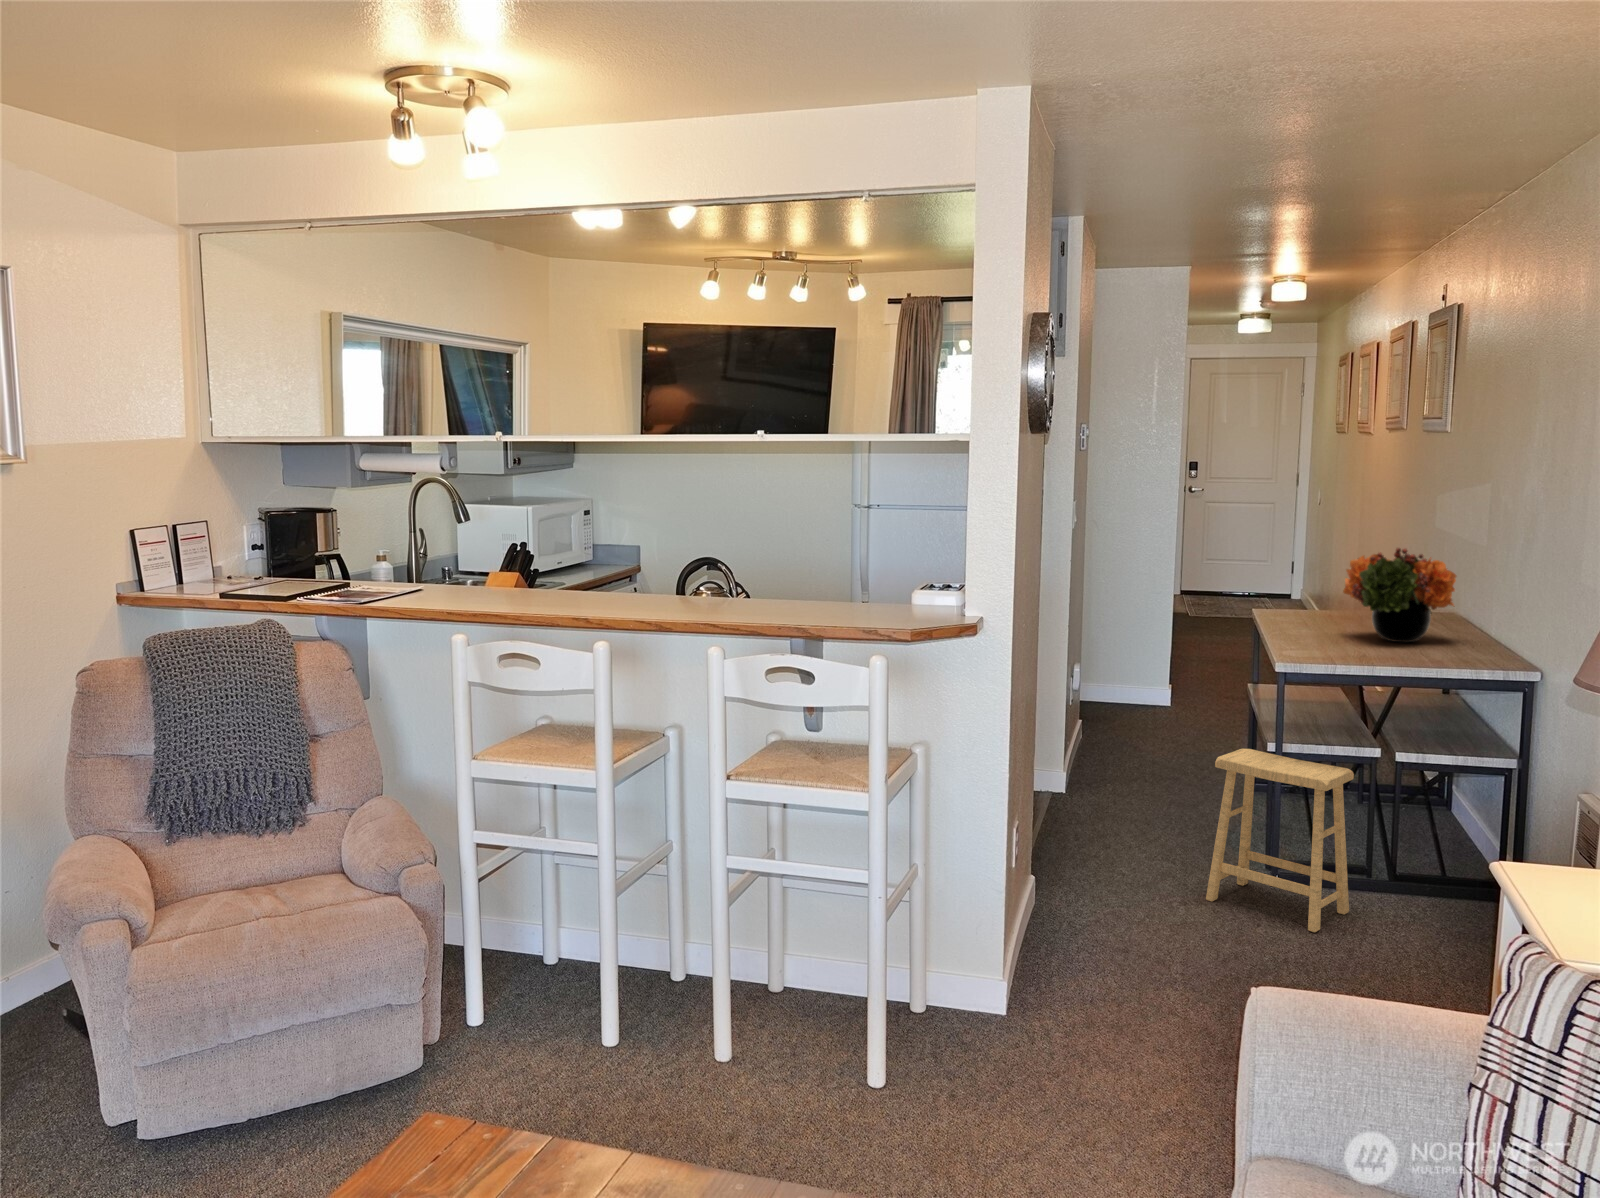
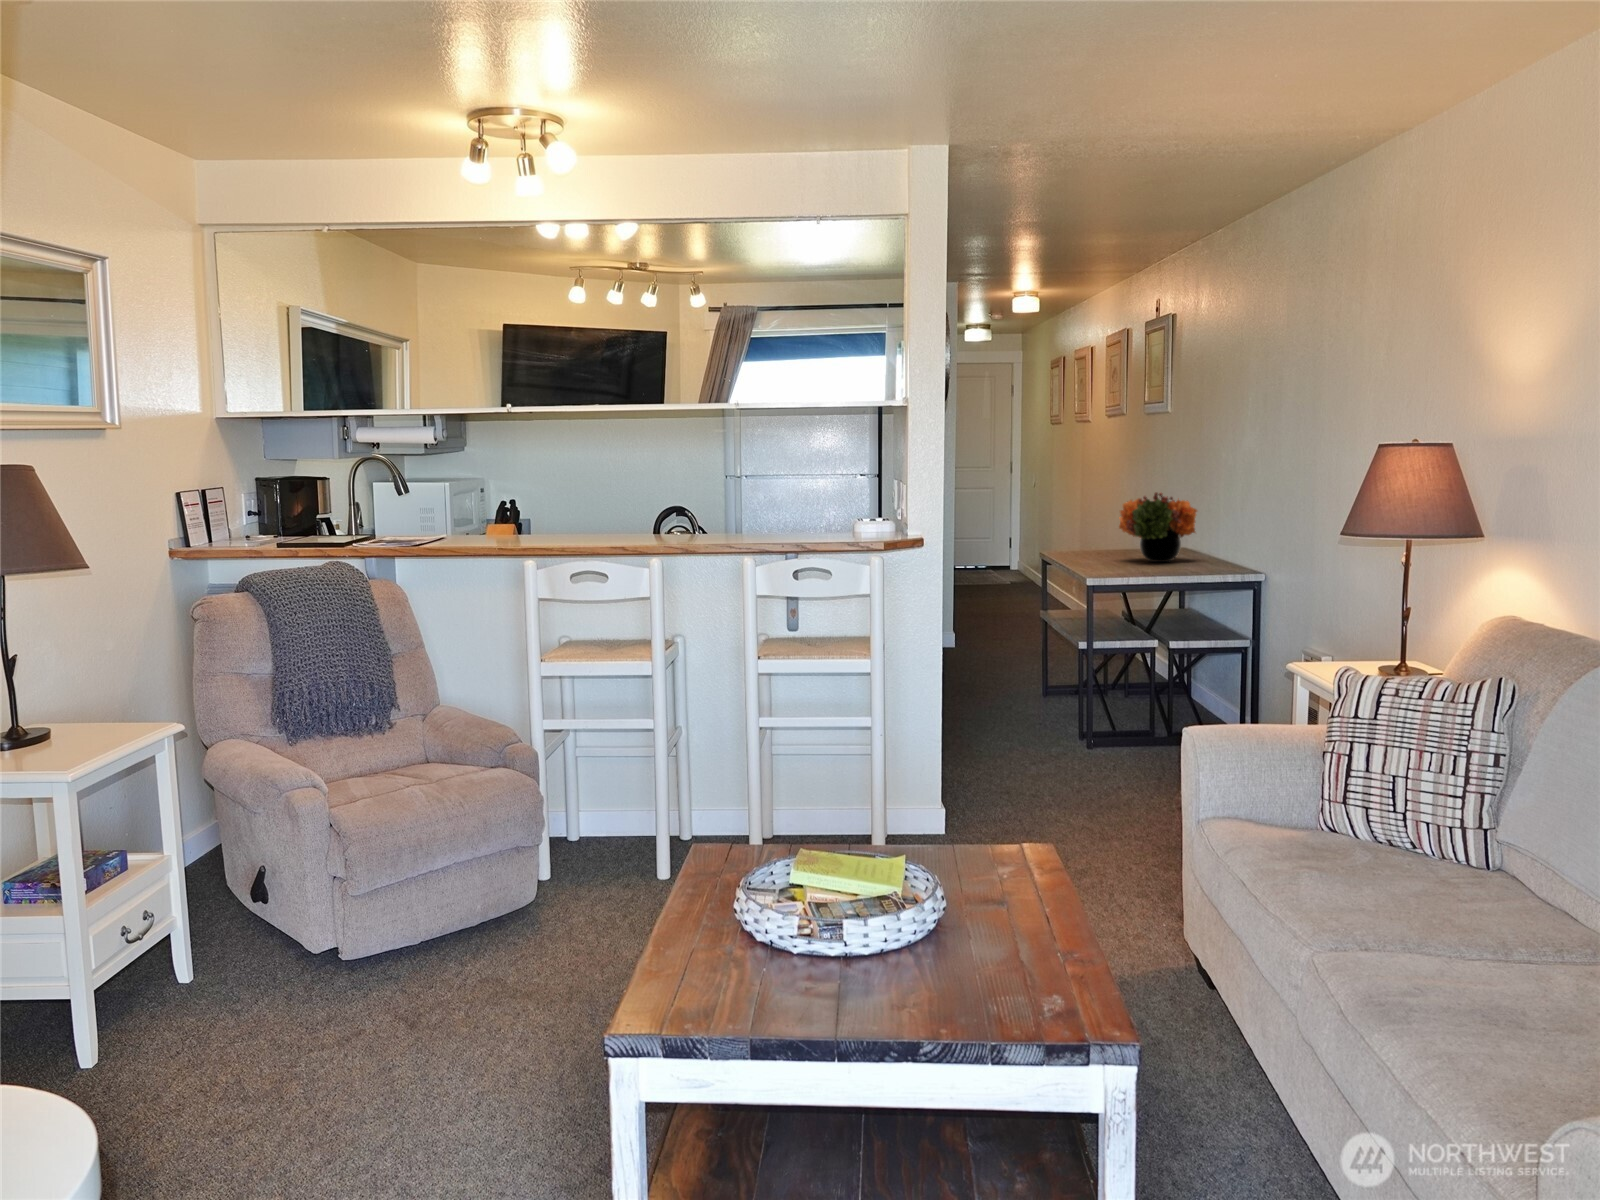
footstool: present [1206,749,1354,932] -> none [1045,645,1146,771]

